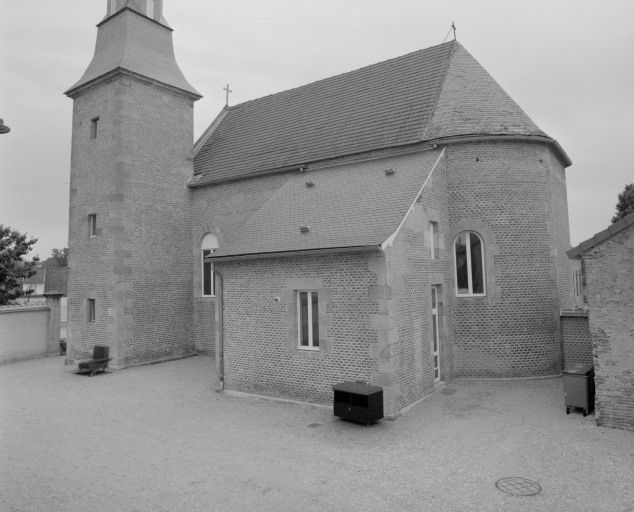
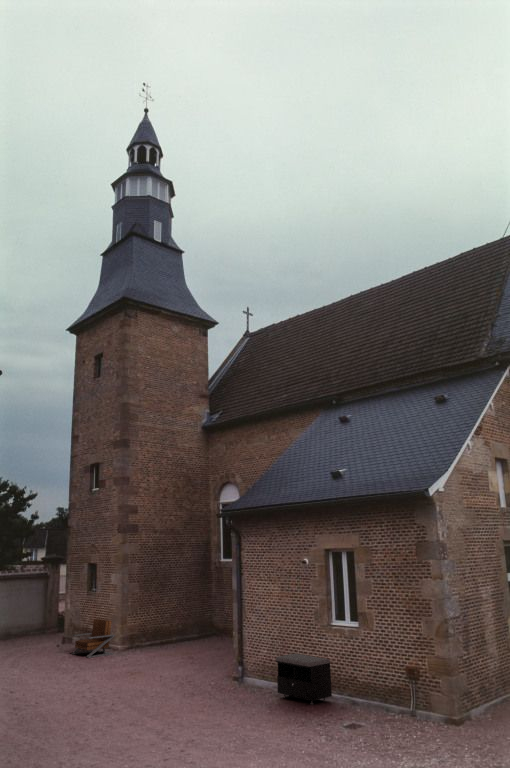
storage bench: present [332,382,384,426] -> present [276,654,332,704]

